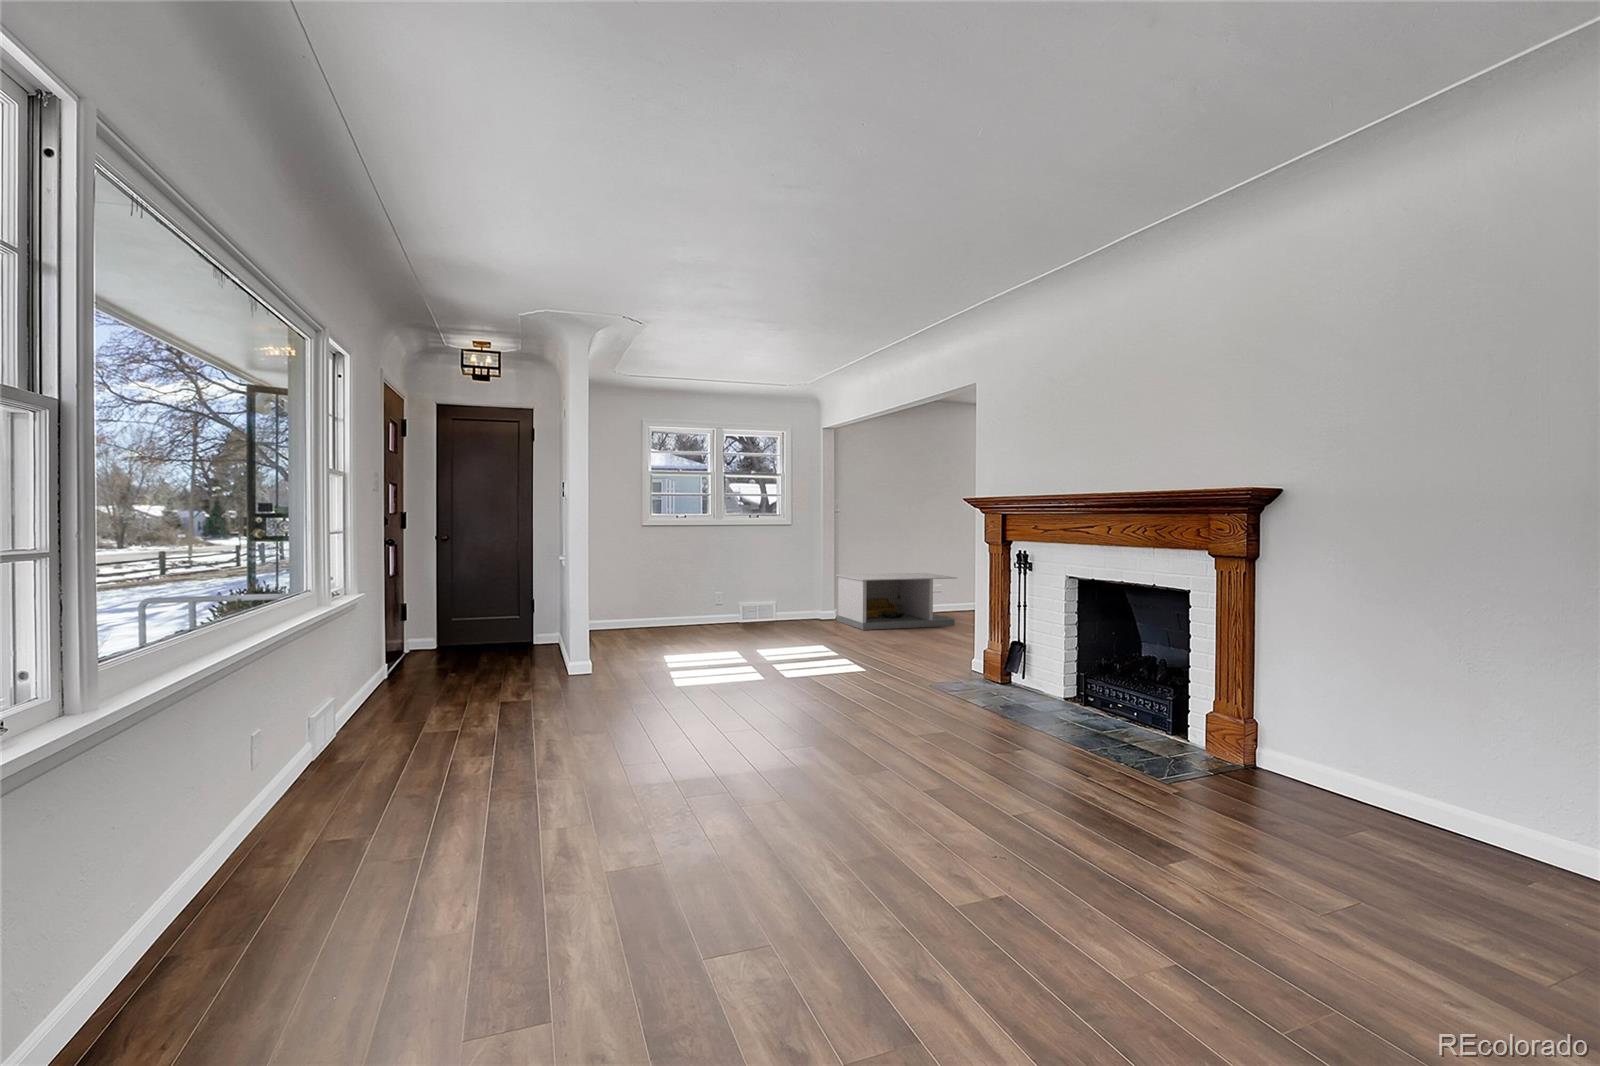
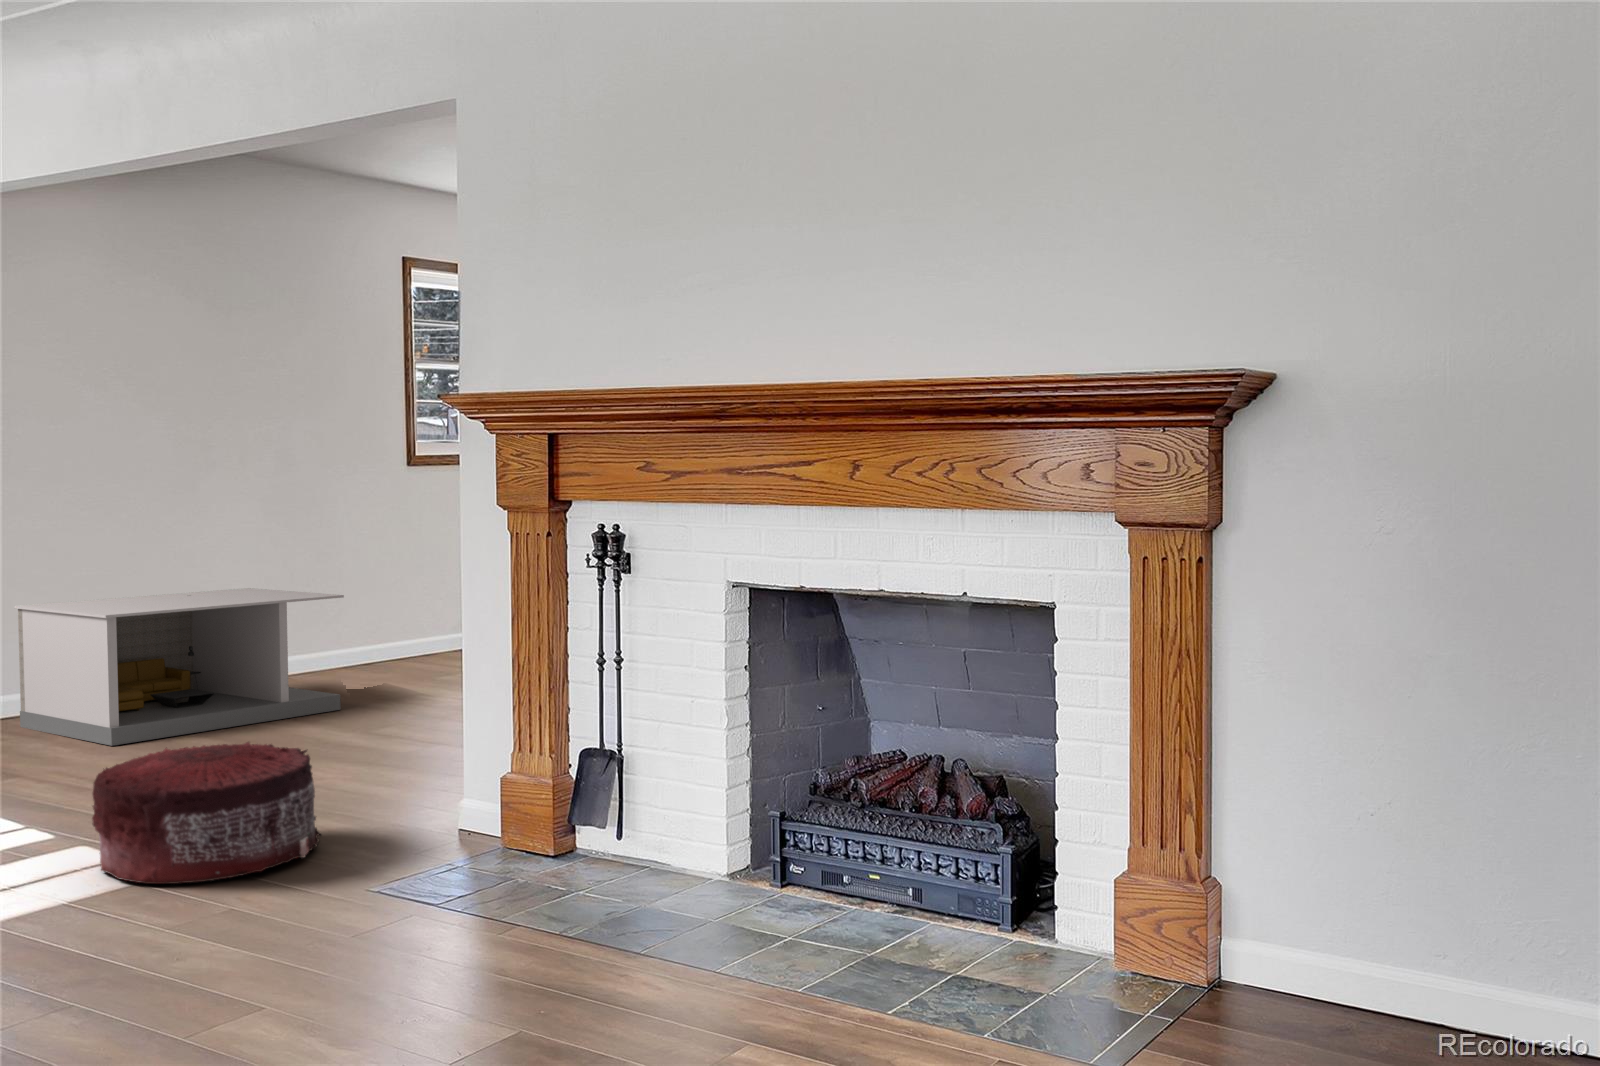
pouf: none [836,627,916,674] -> present [92,742,321,884]

